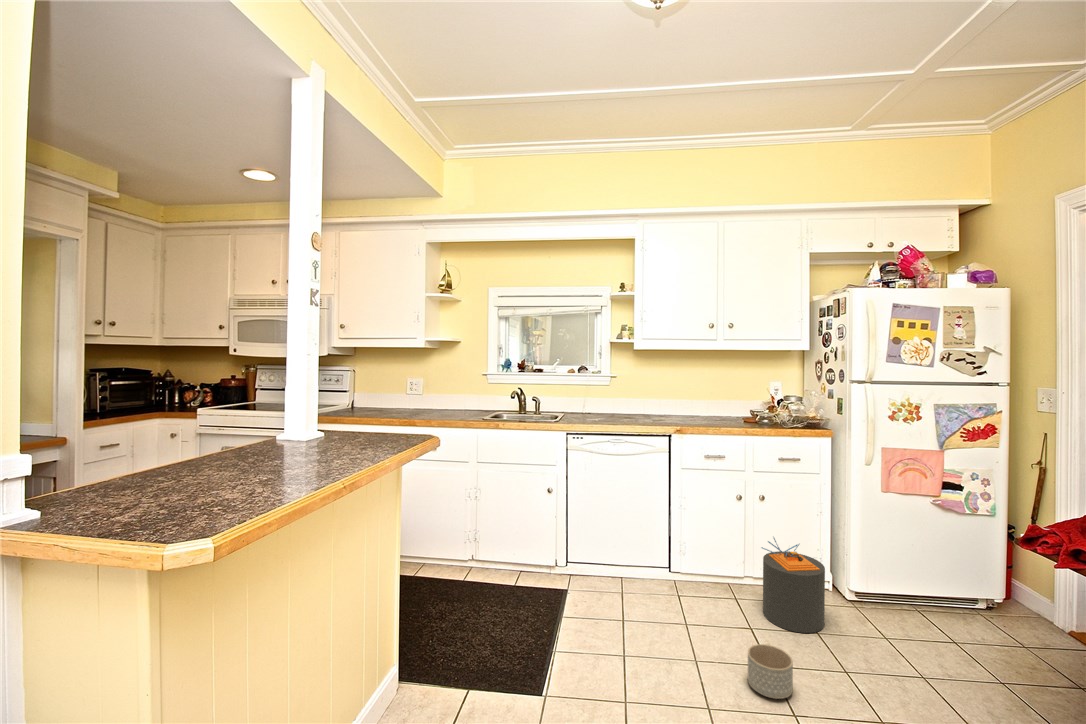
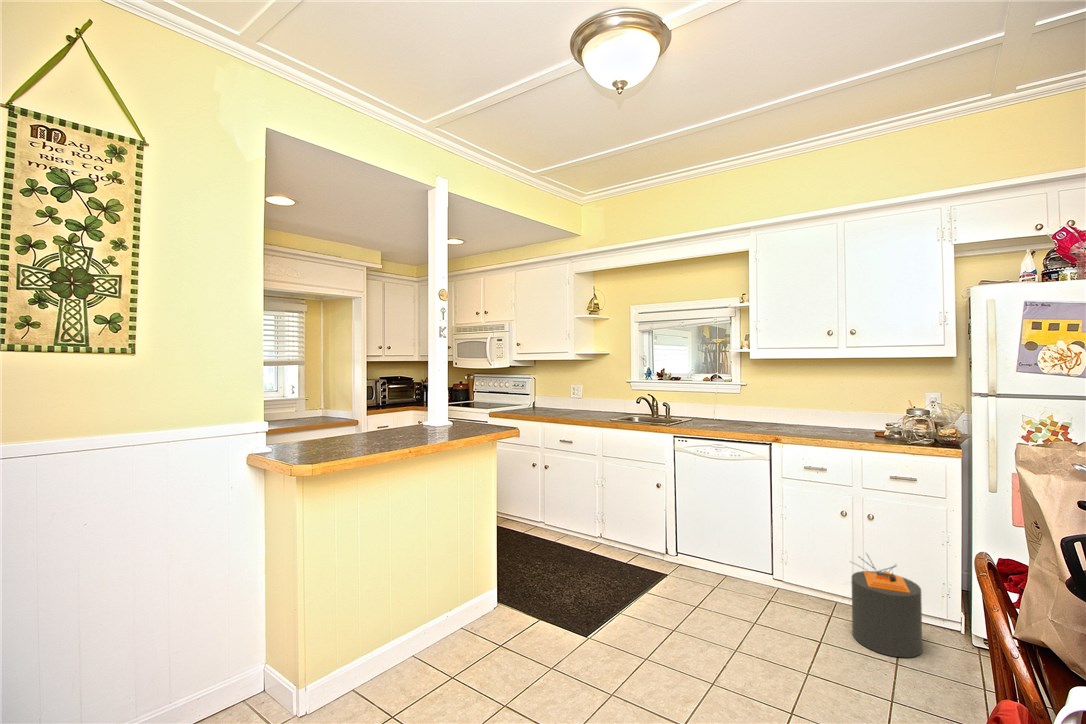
planter: present [748,644,793,699] -> none [778,638,822,688]

